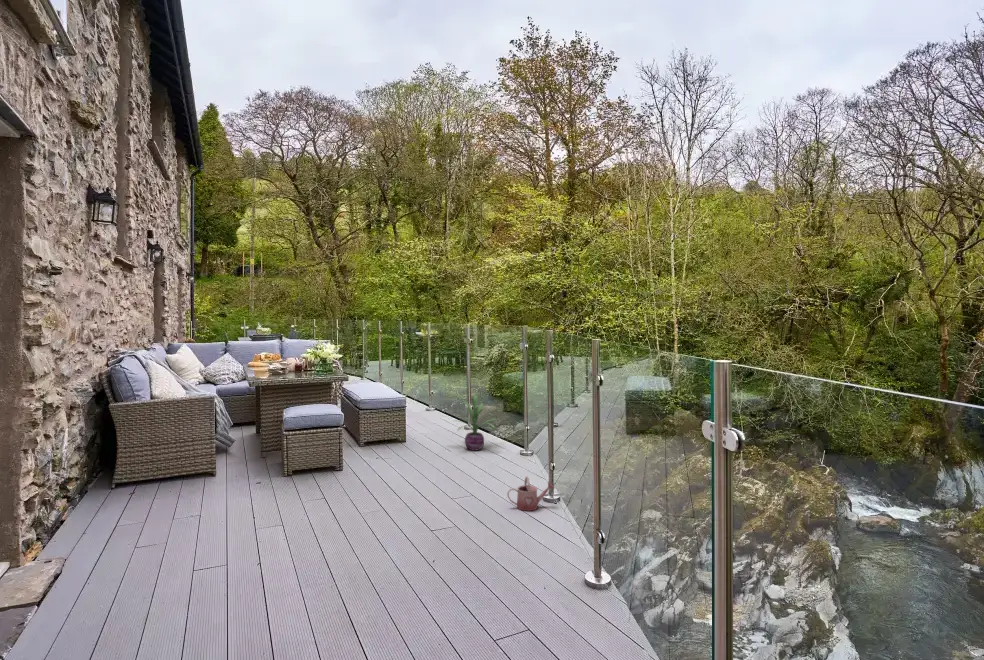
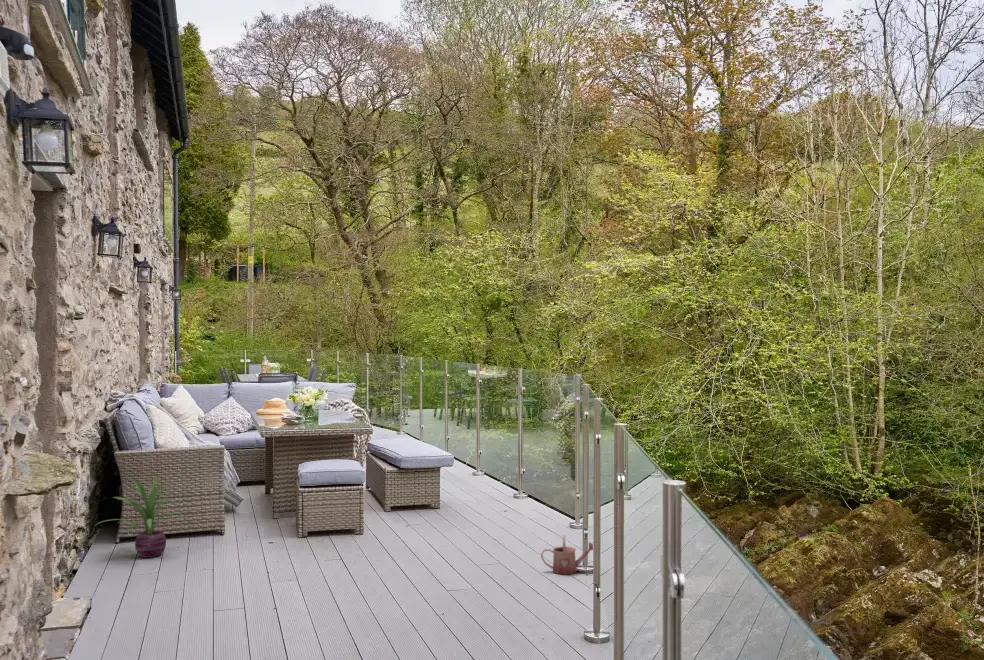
decorative plant: present [459,394,494,451] -> present [109,474,187,558]

